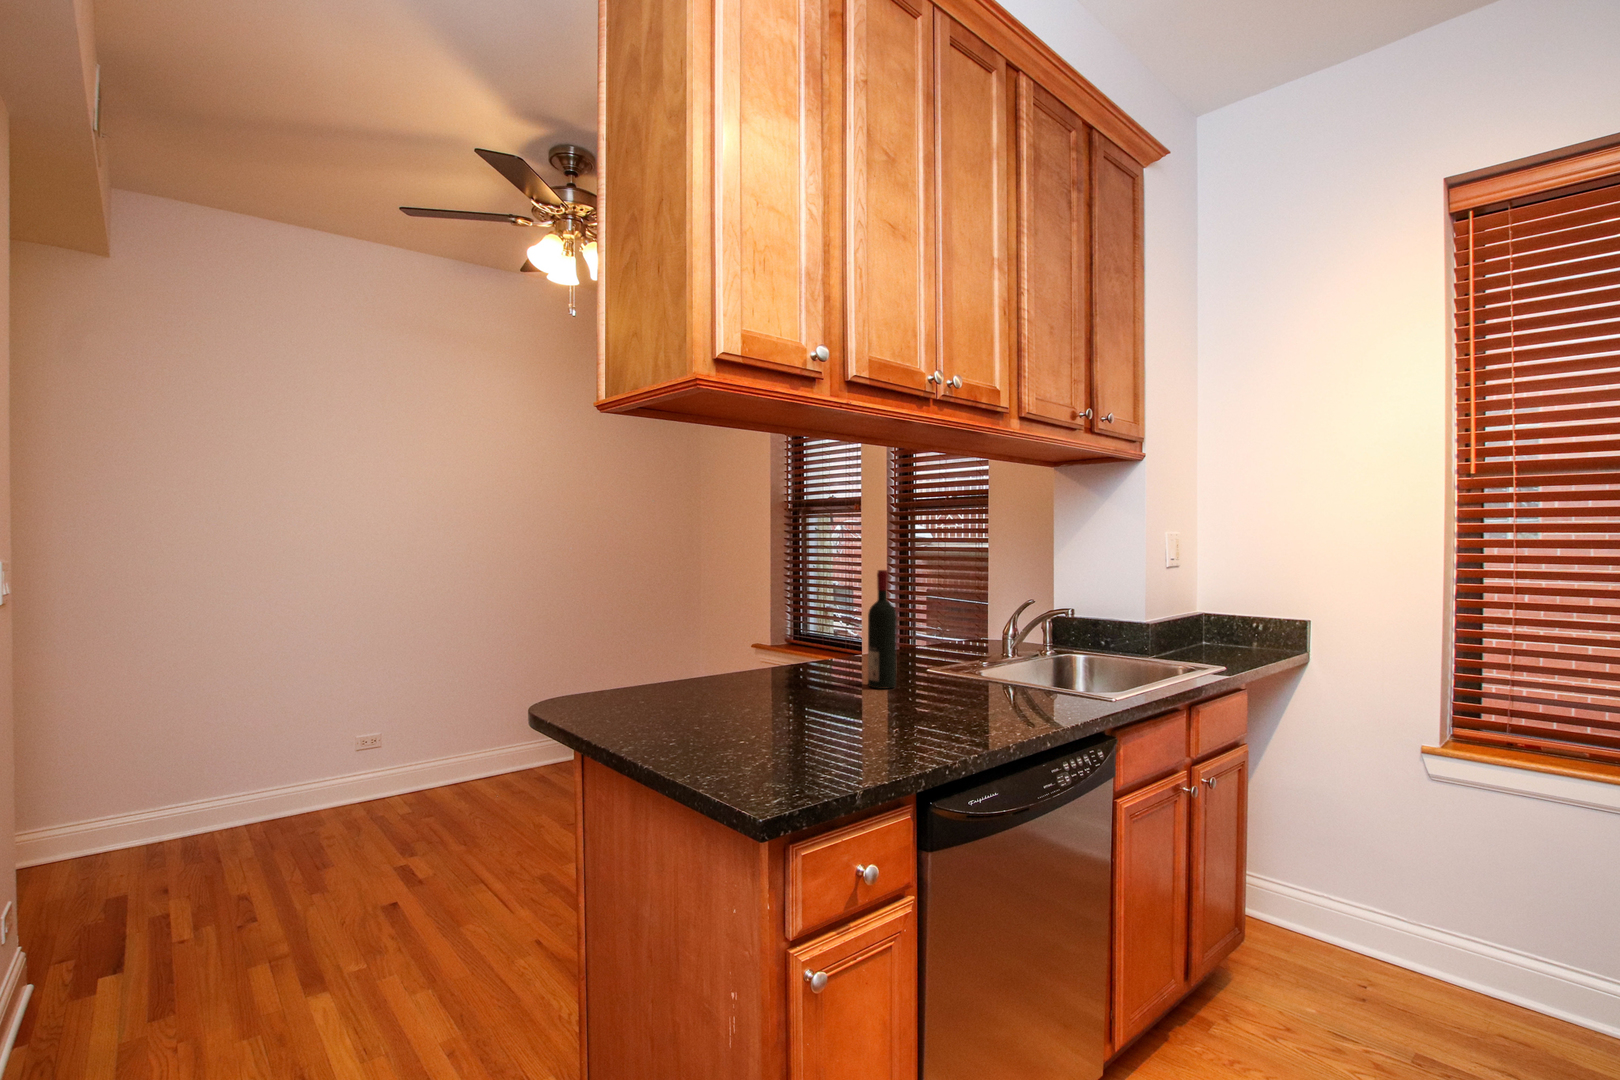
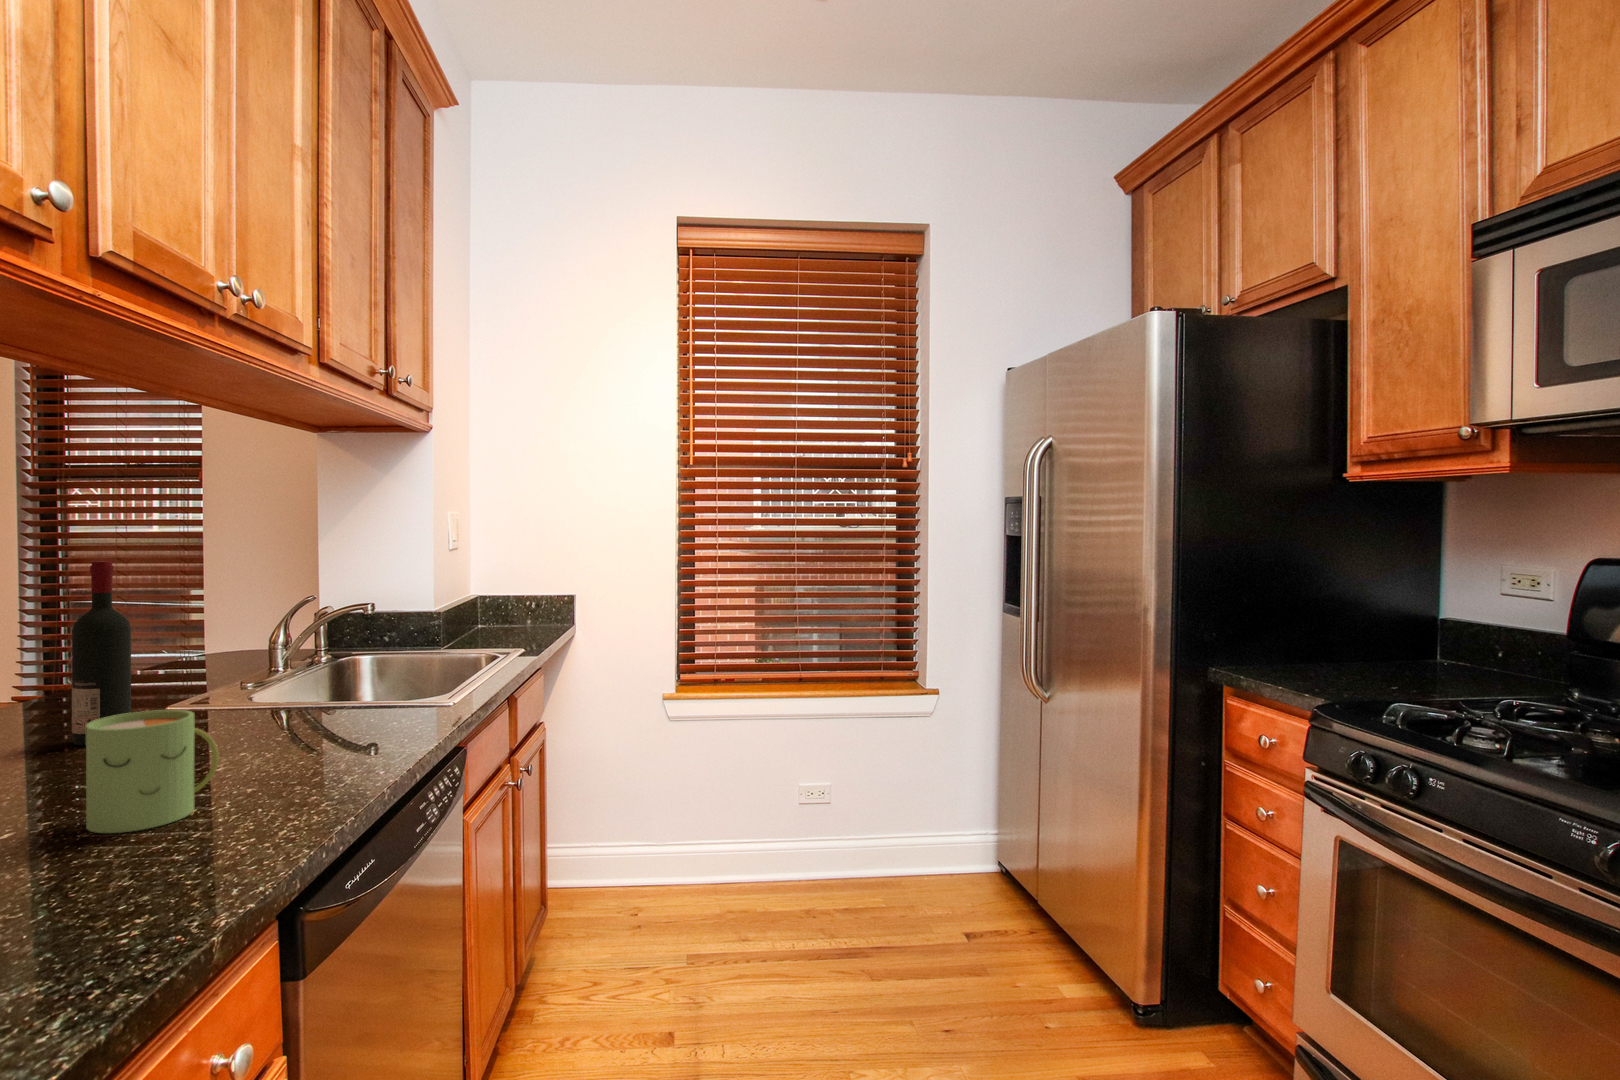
mug: none [828,669,895,744] -> present [86,710,219,833]

